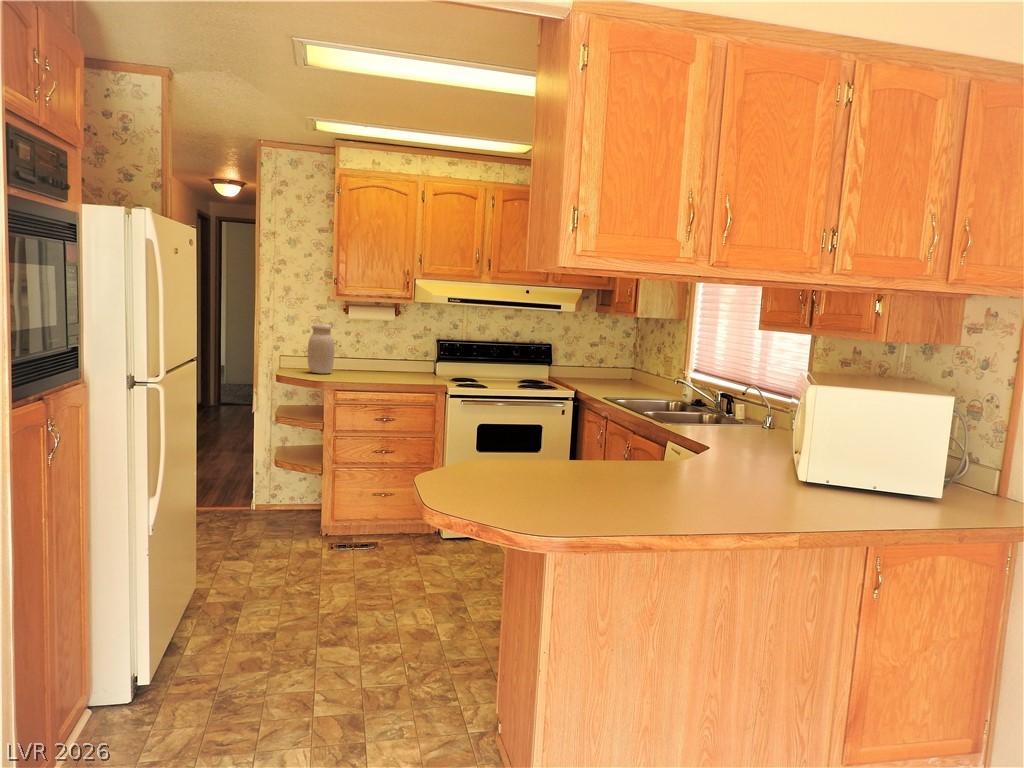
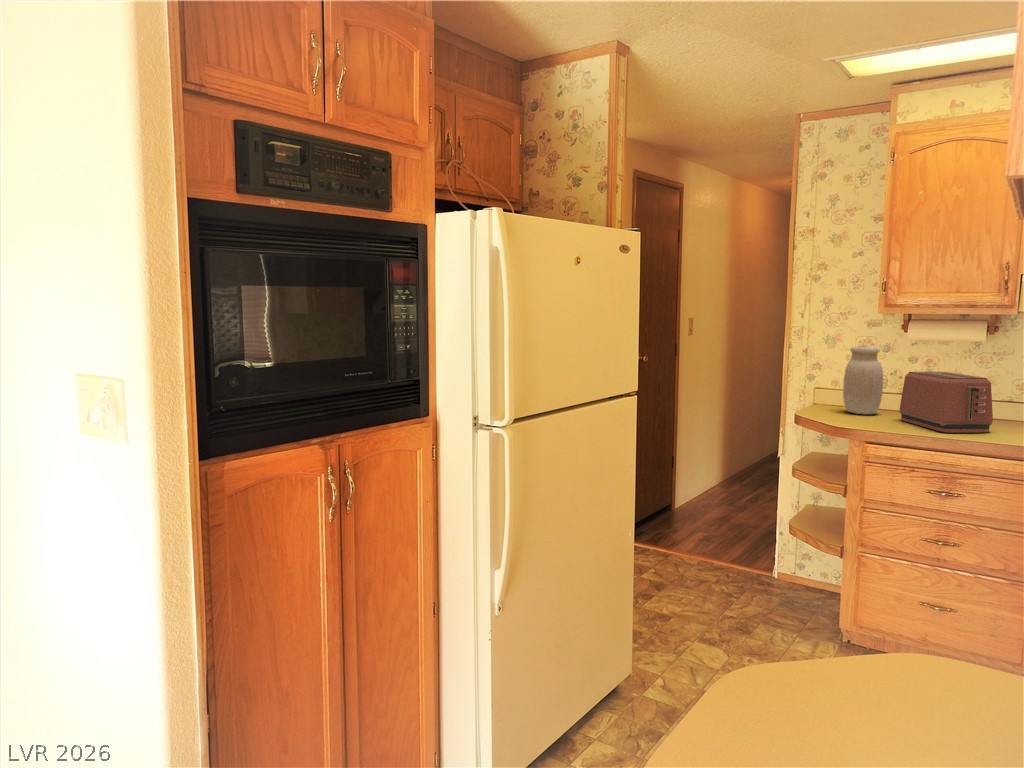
toaster: none [348,342,406,381] -> present [900,372,993,433]

